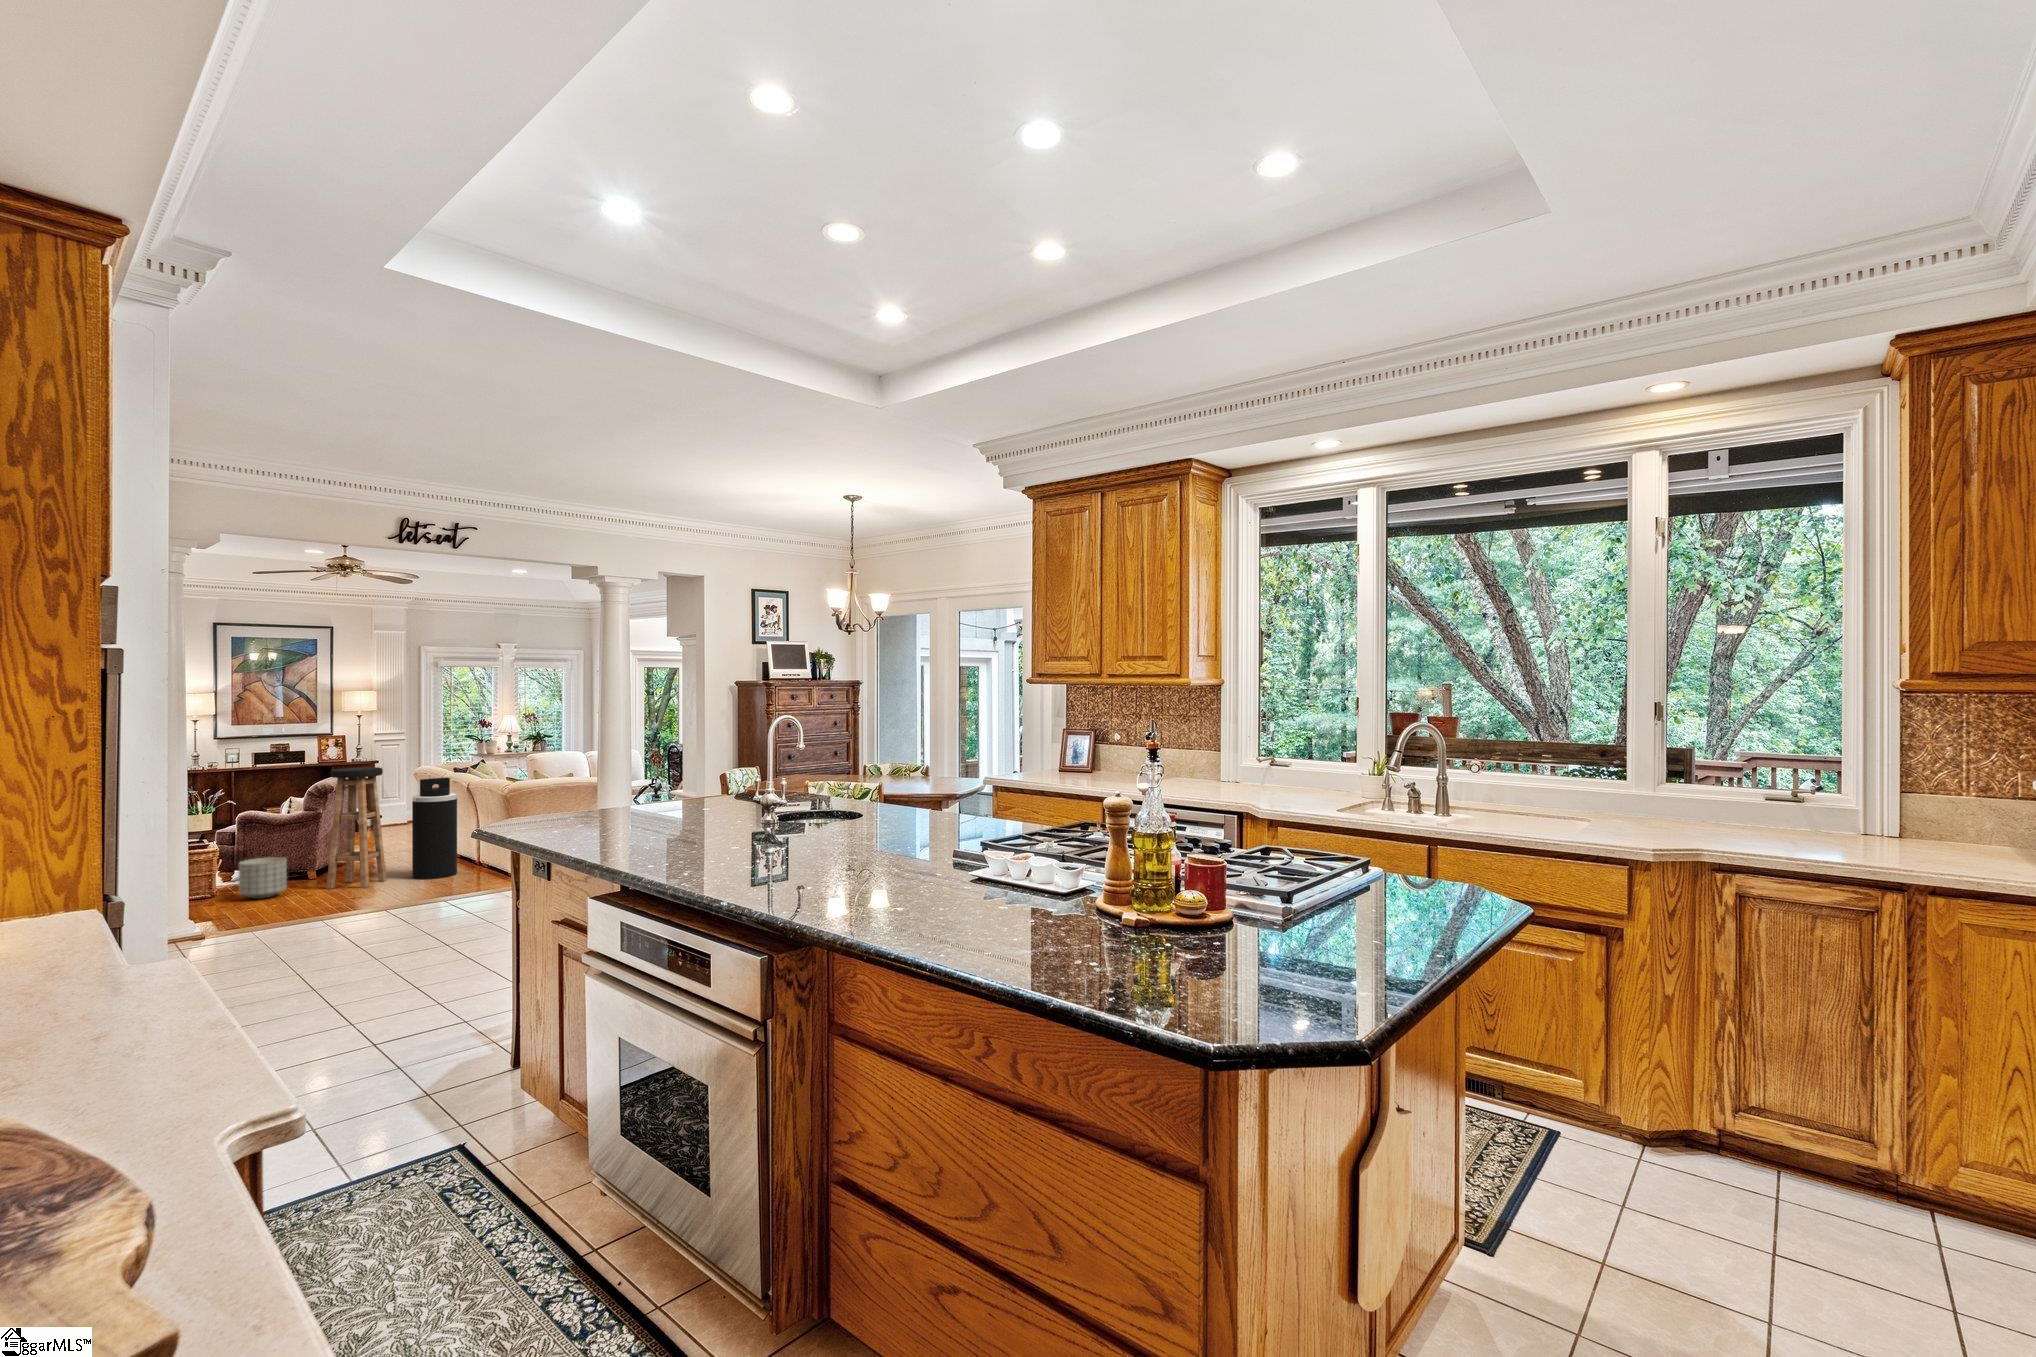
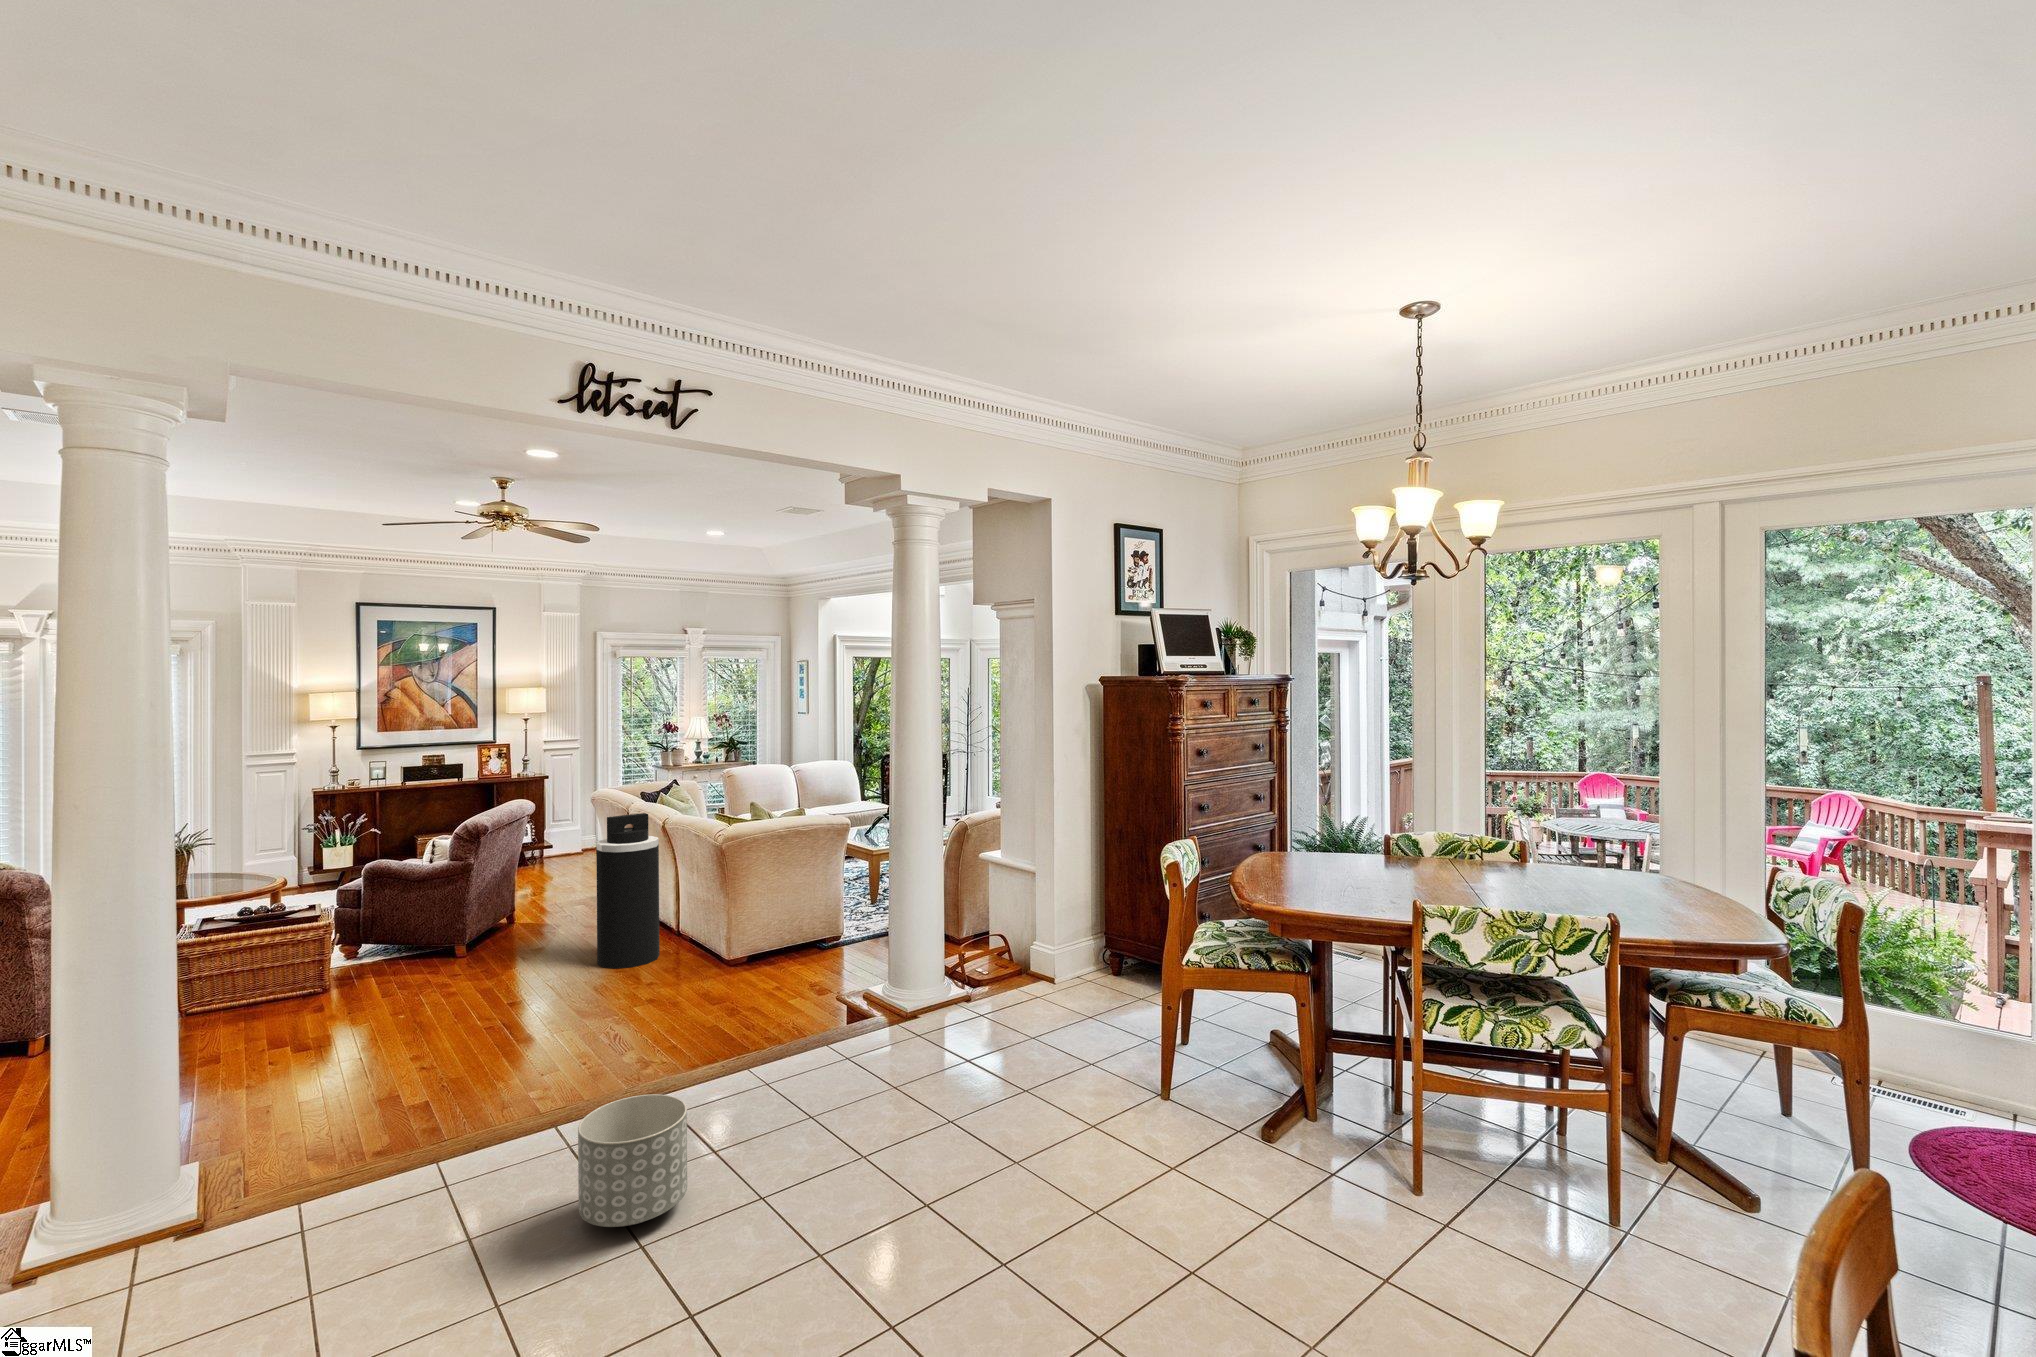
bar stool: present [326,767,386,889] -> none [473,800,561,989]
planter: present [239,857,287,899] -> present [578,1094,687,1227]

